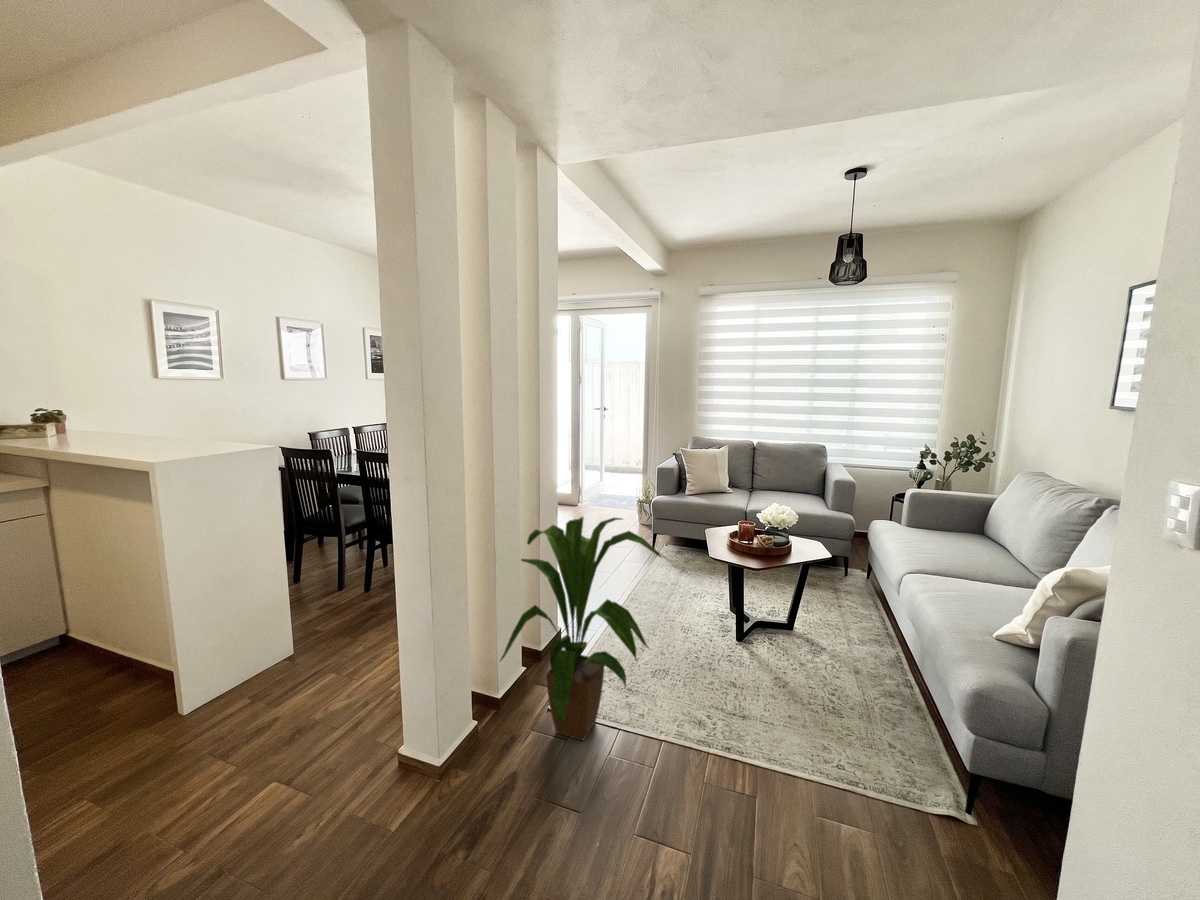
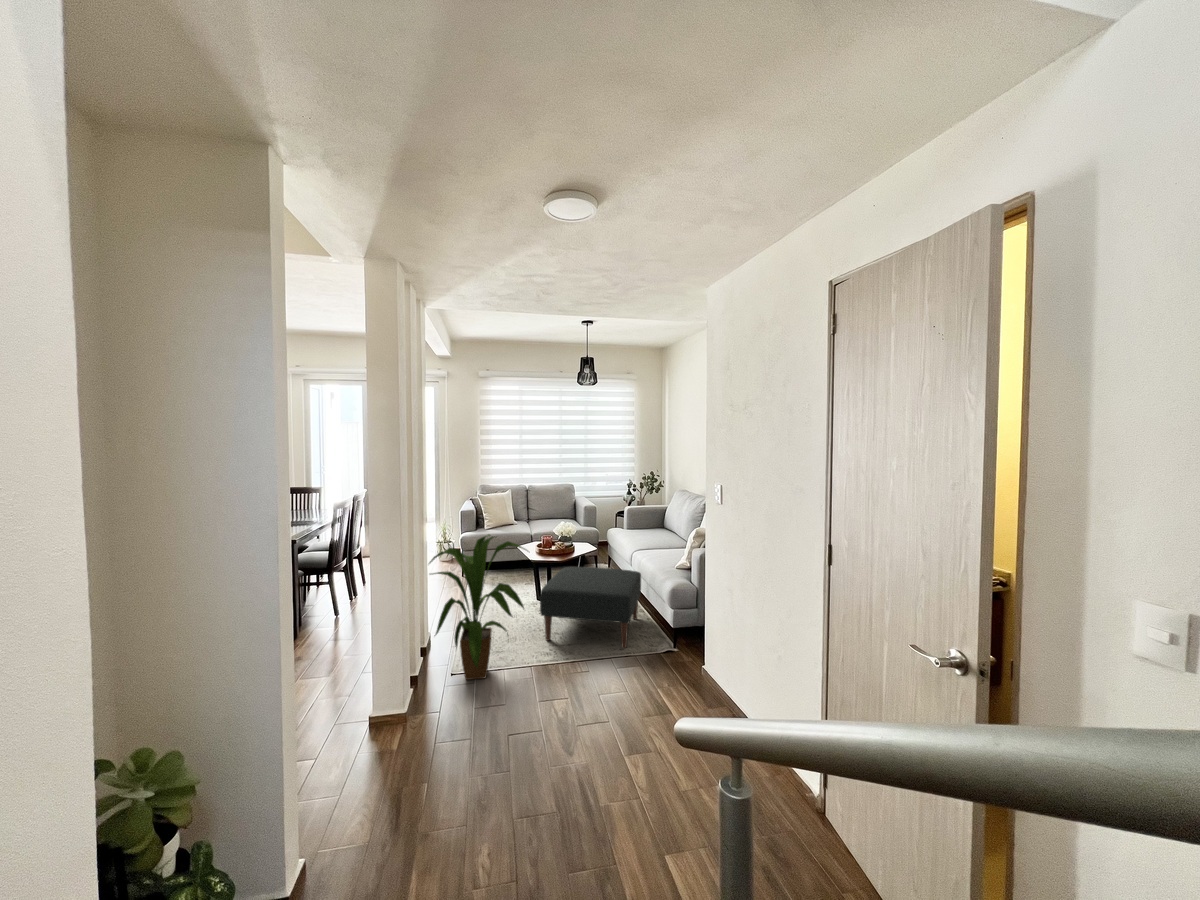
ottoman: none [701,577,911,767] -> present [540,567,641,648]

